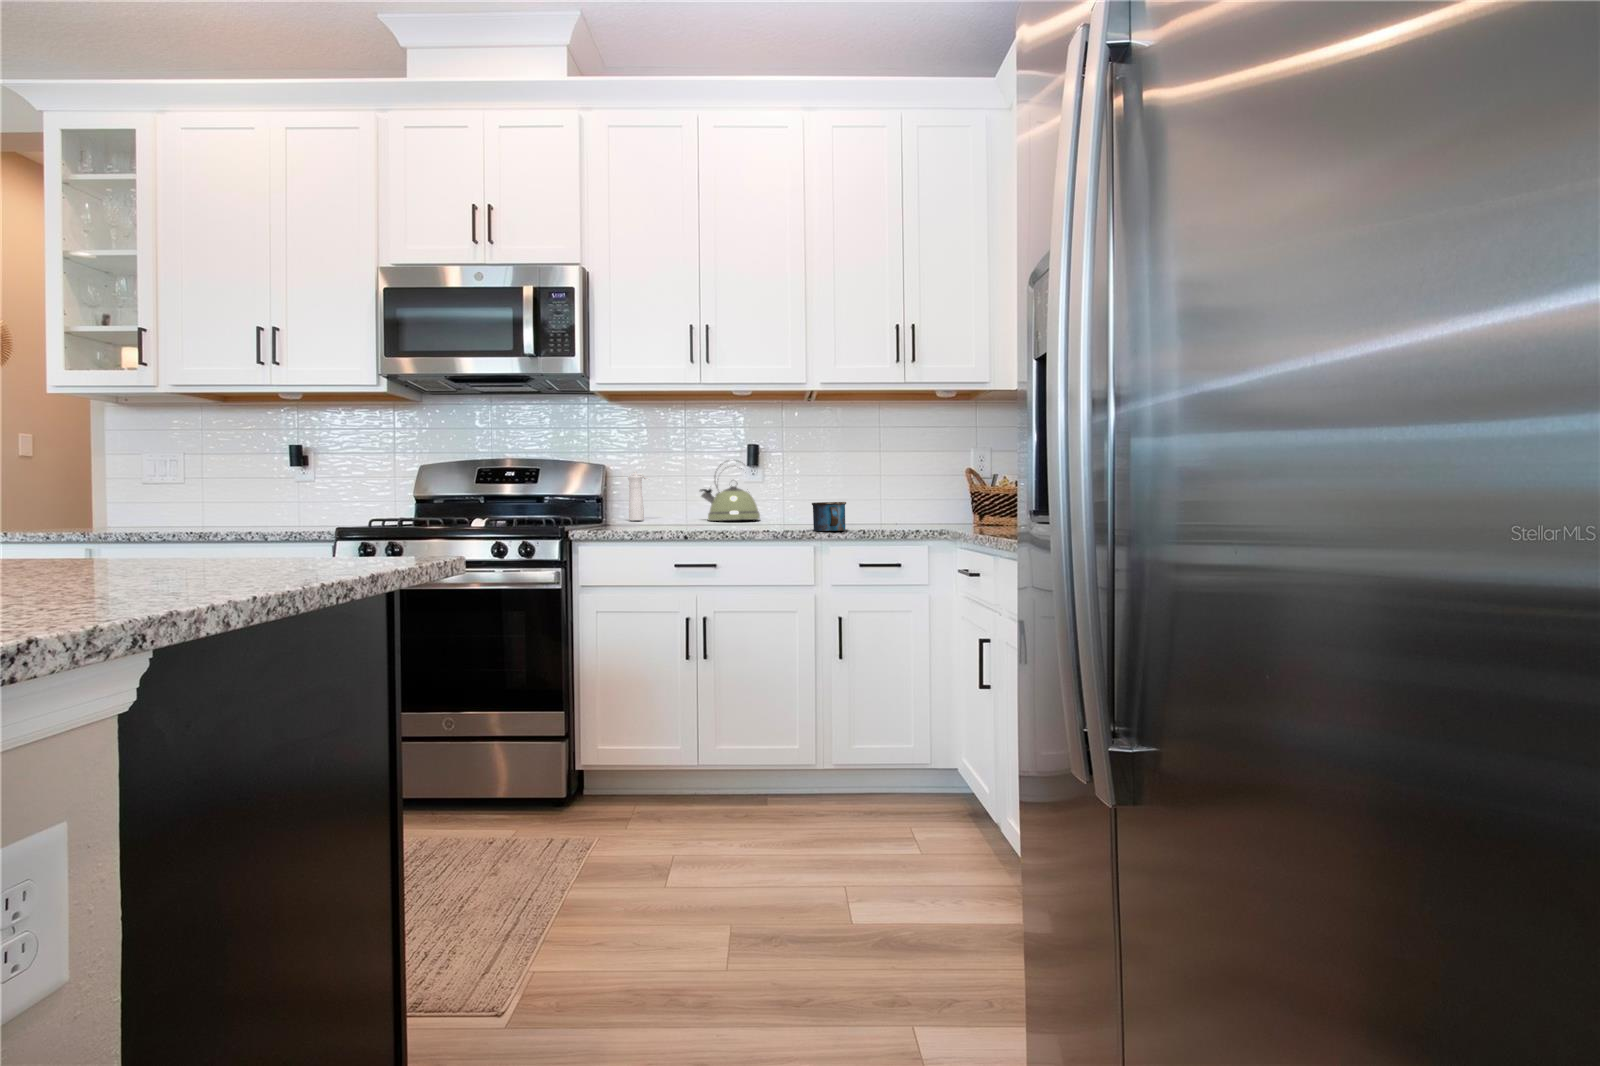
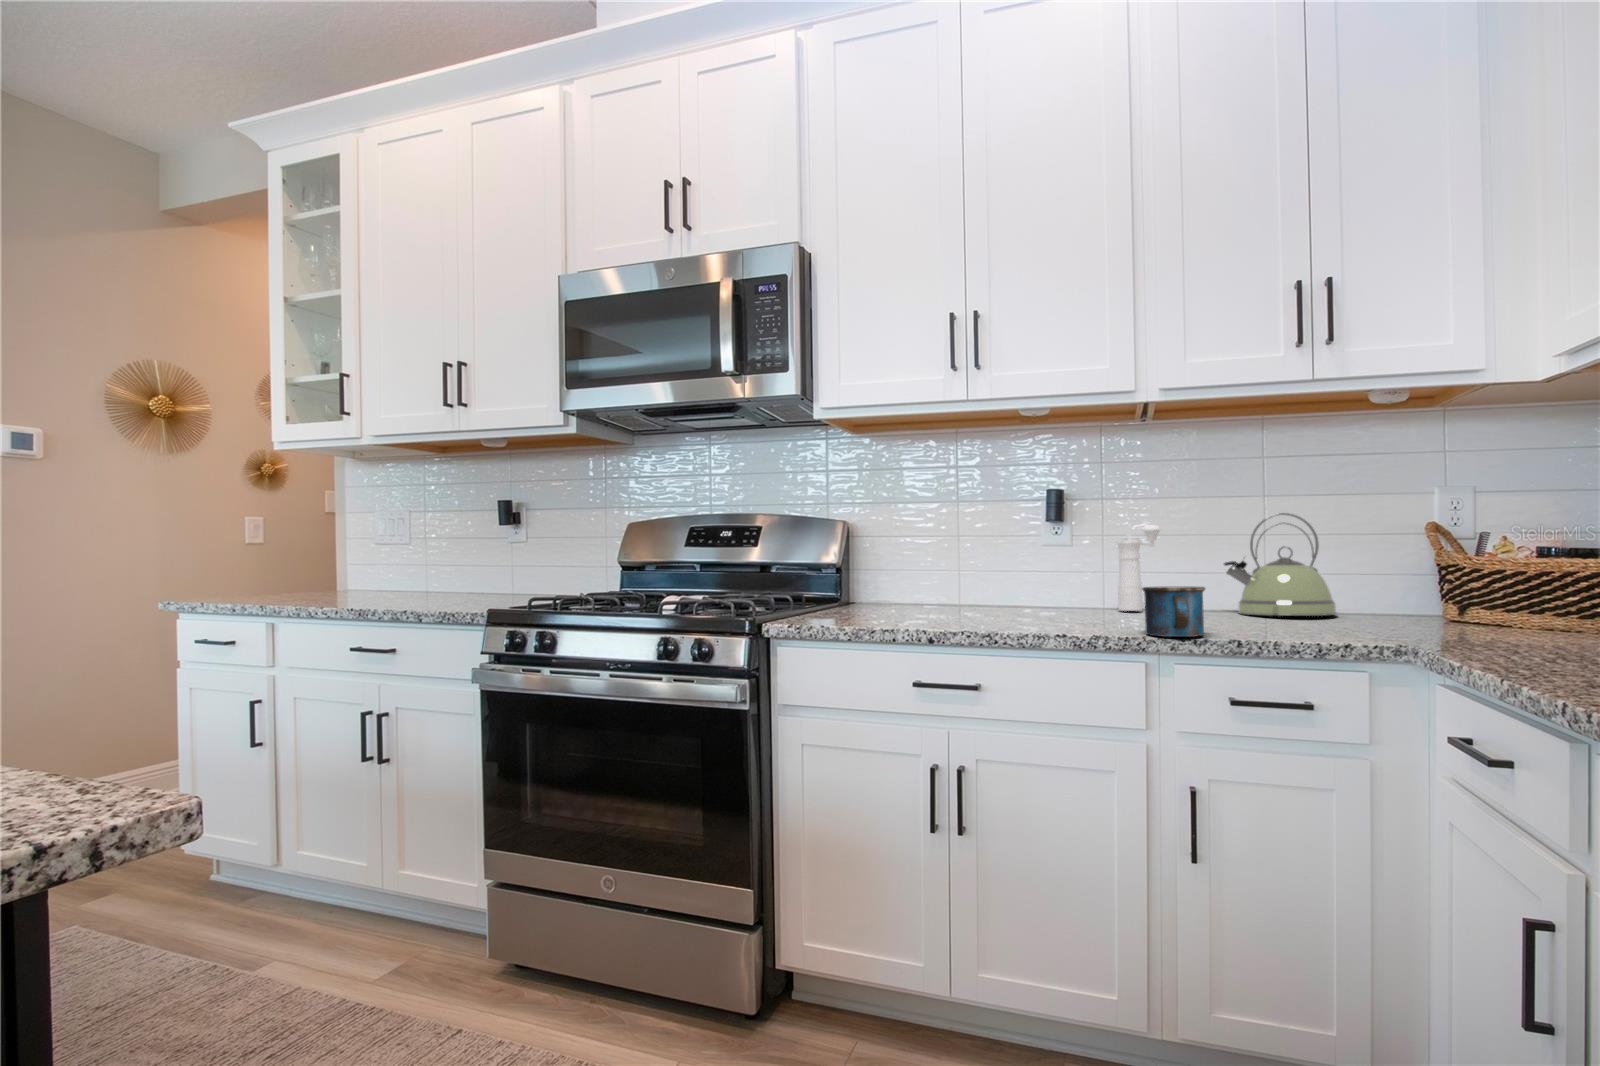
kettle: present [700,464,760,521] -> present [1224,513,1337,616]
pepper mill: present [628,472,648,520] -> present [1117,525,1160,611]

